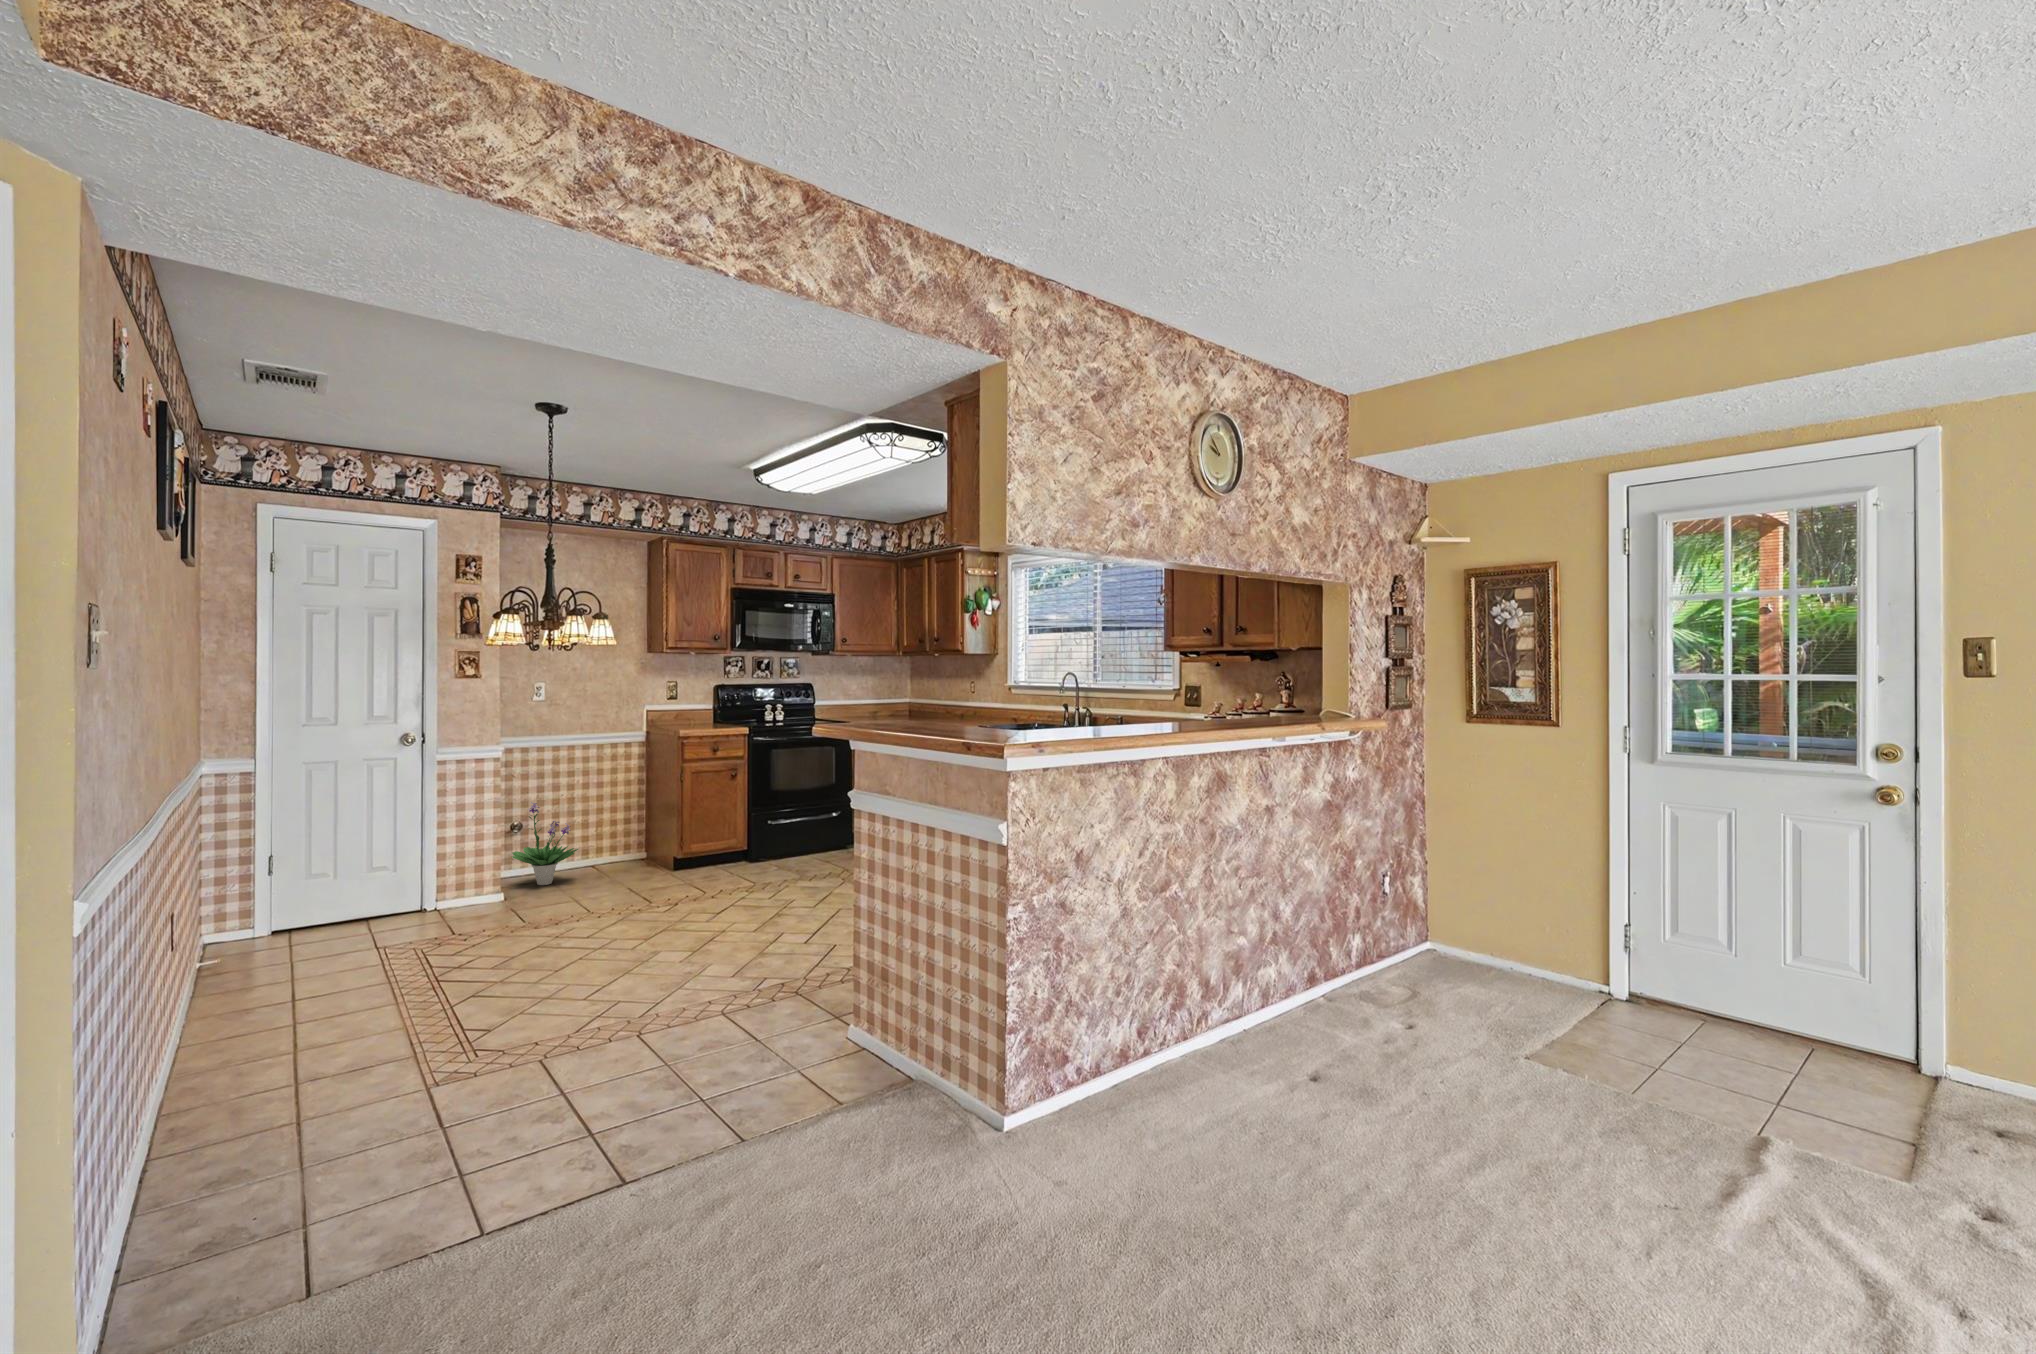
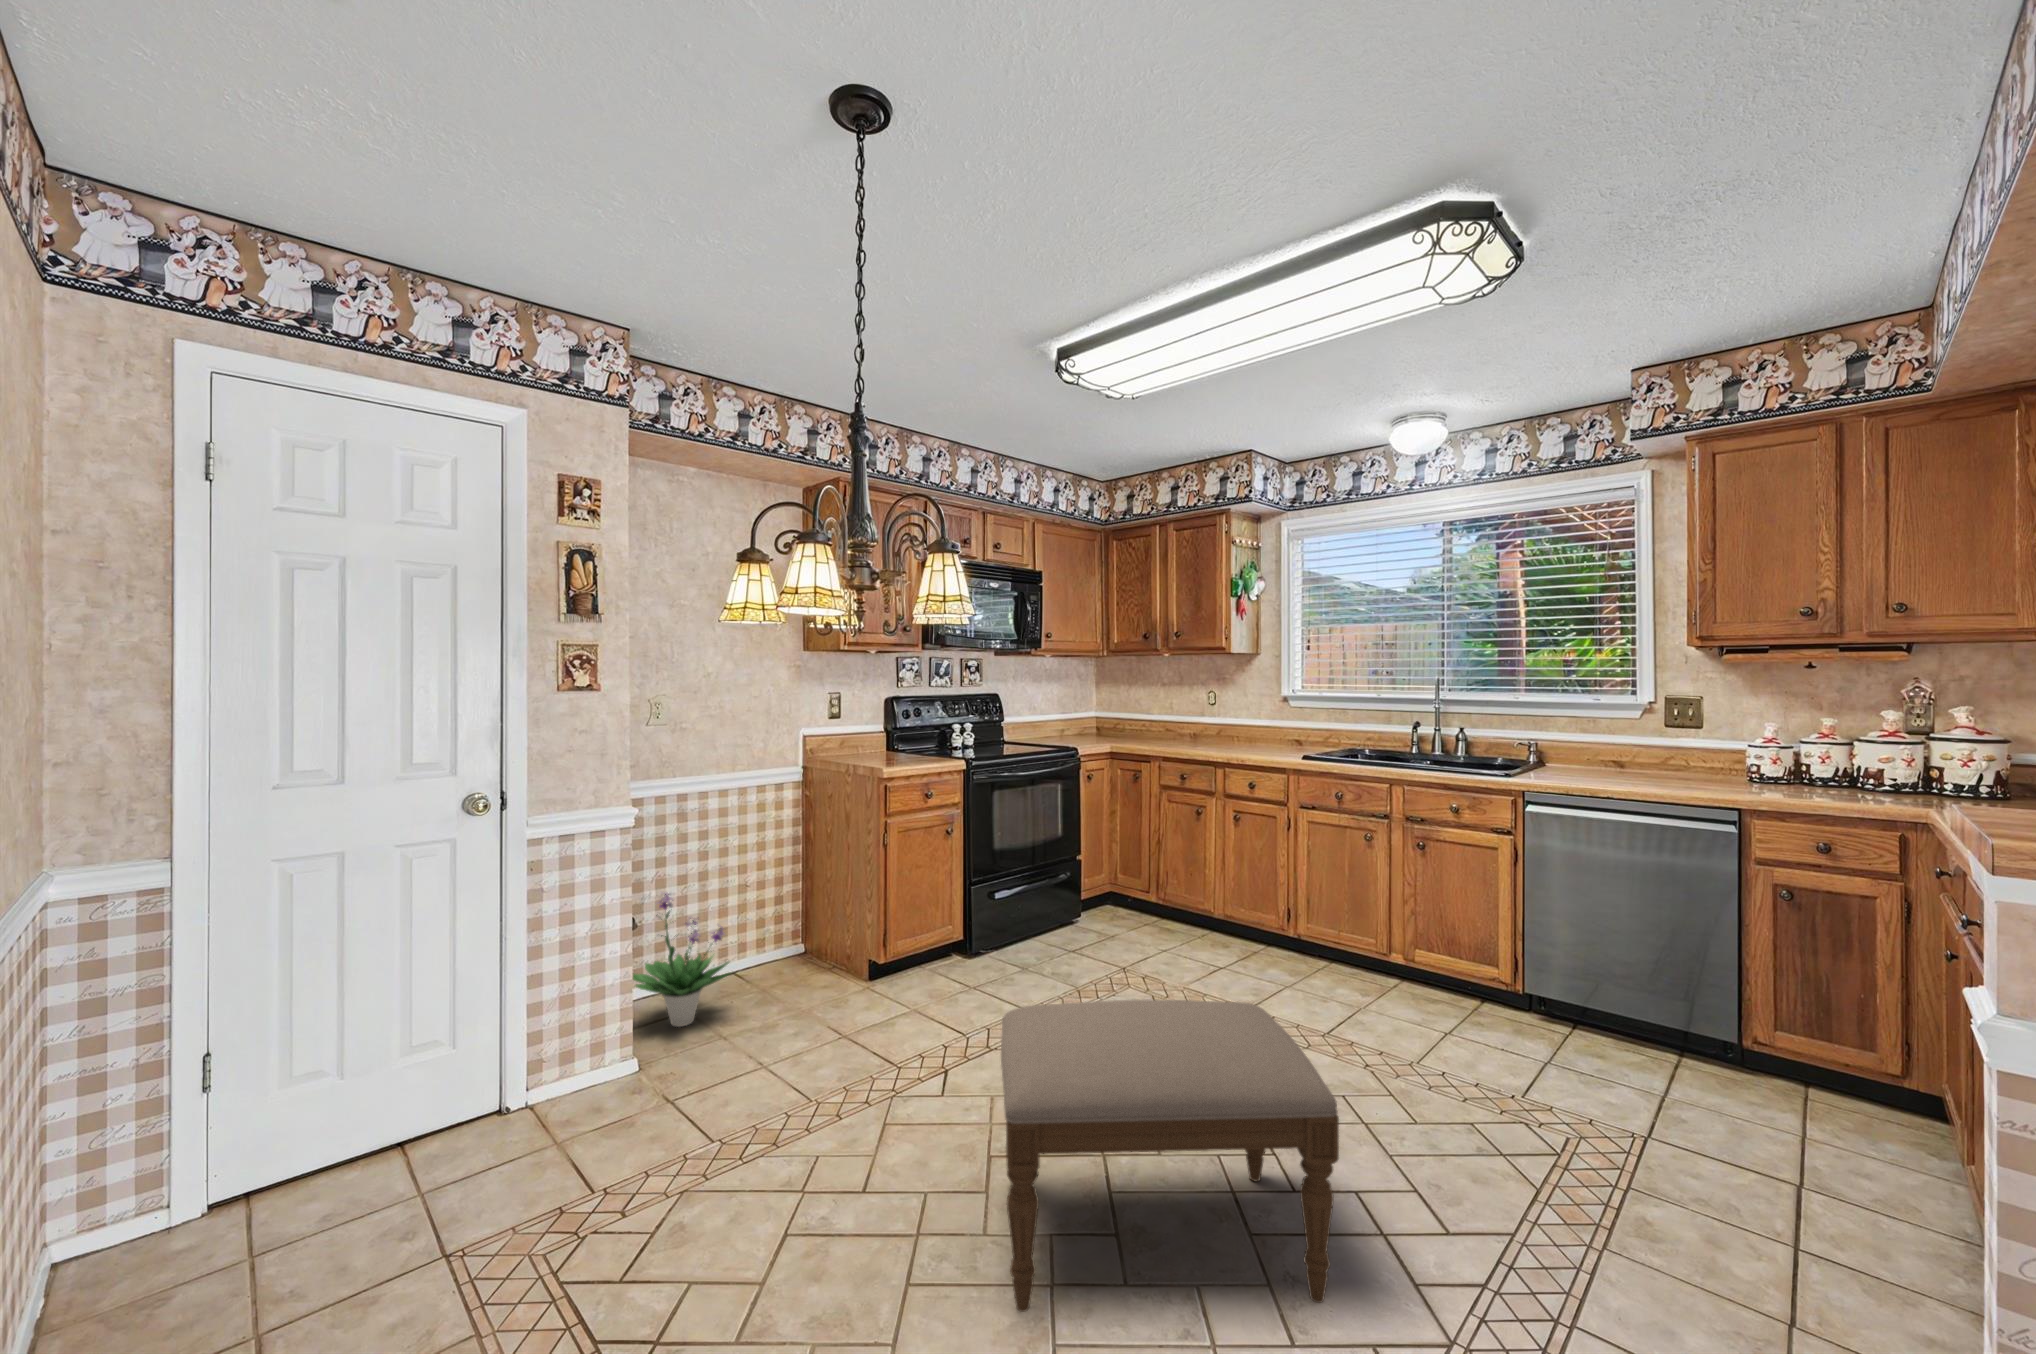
ottoman: none [613,841,799,970] -> present [1001,999,1339,1312]

